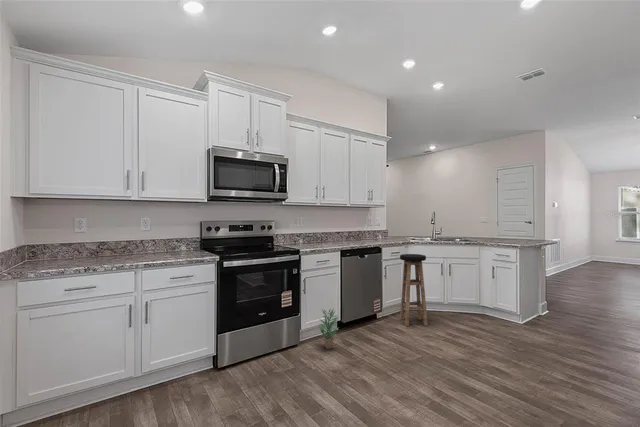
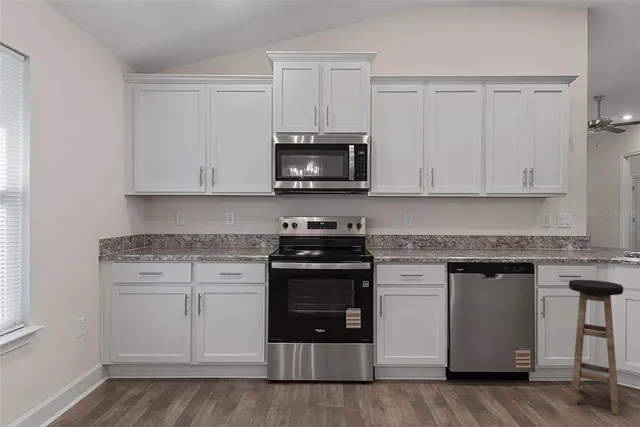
potted plant: present [319,309,338,349] -> none [392,340,422,397]

